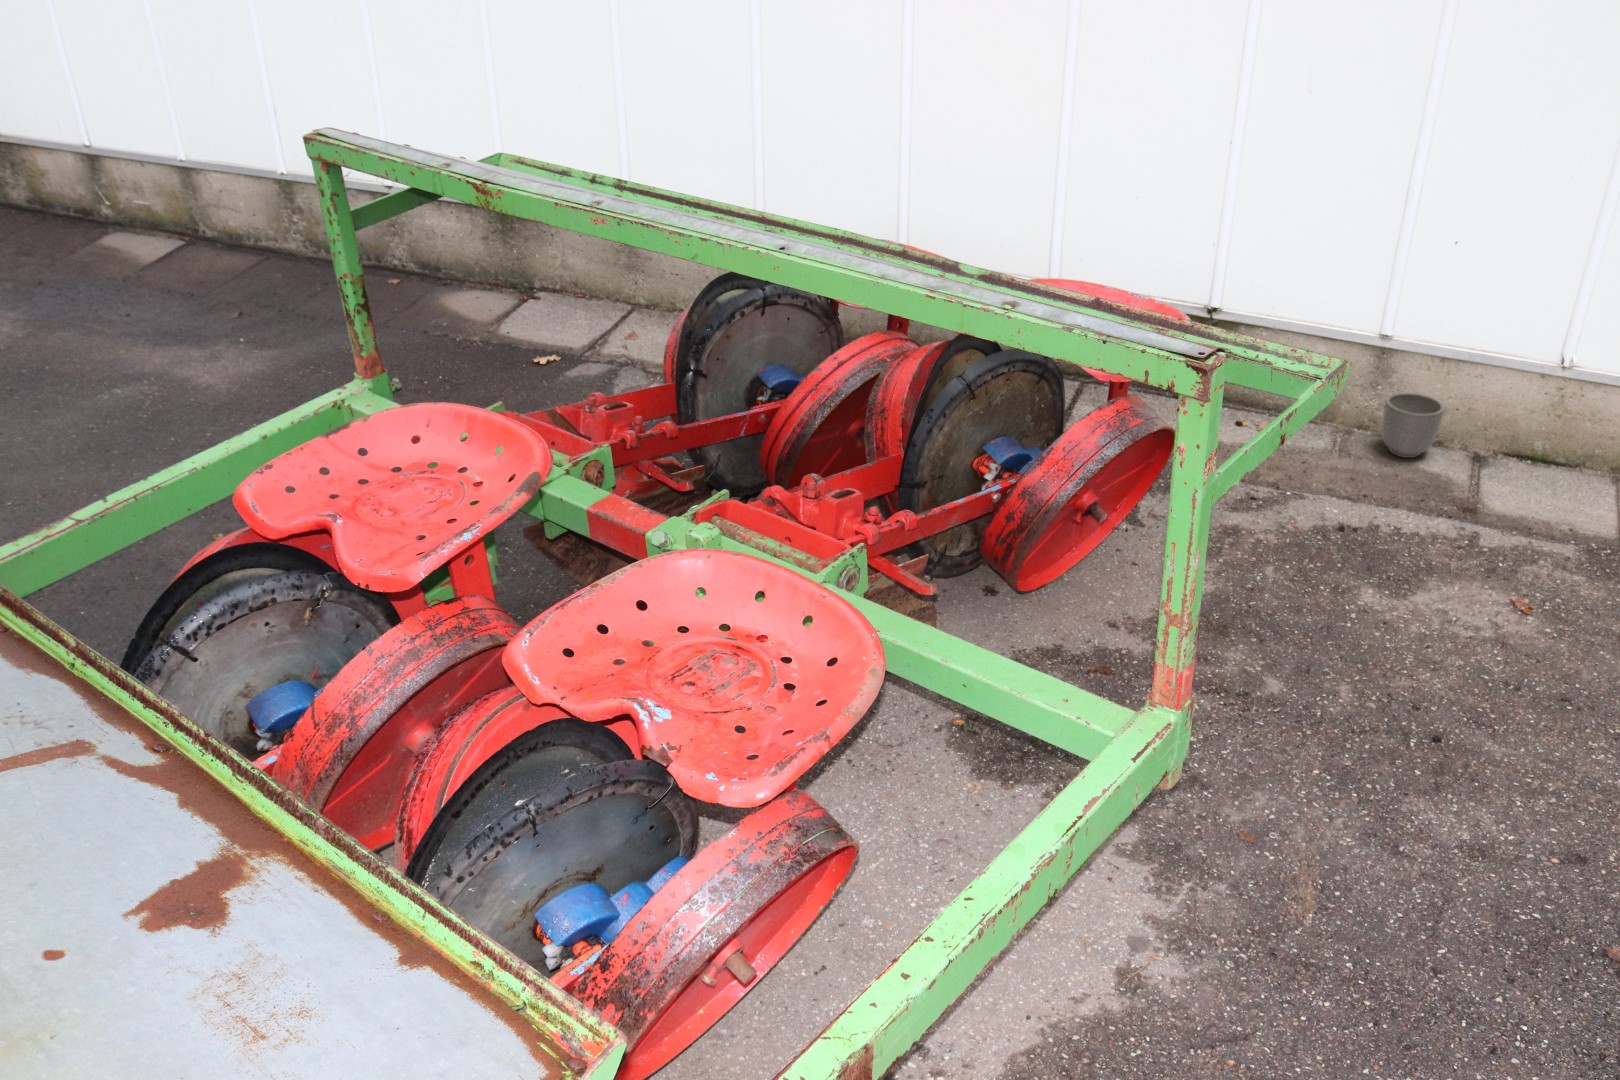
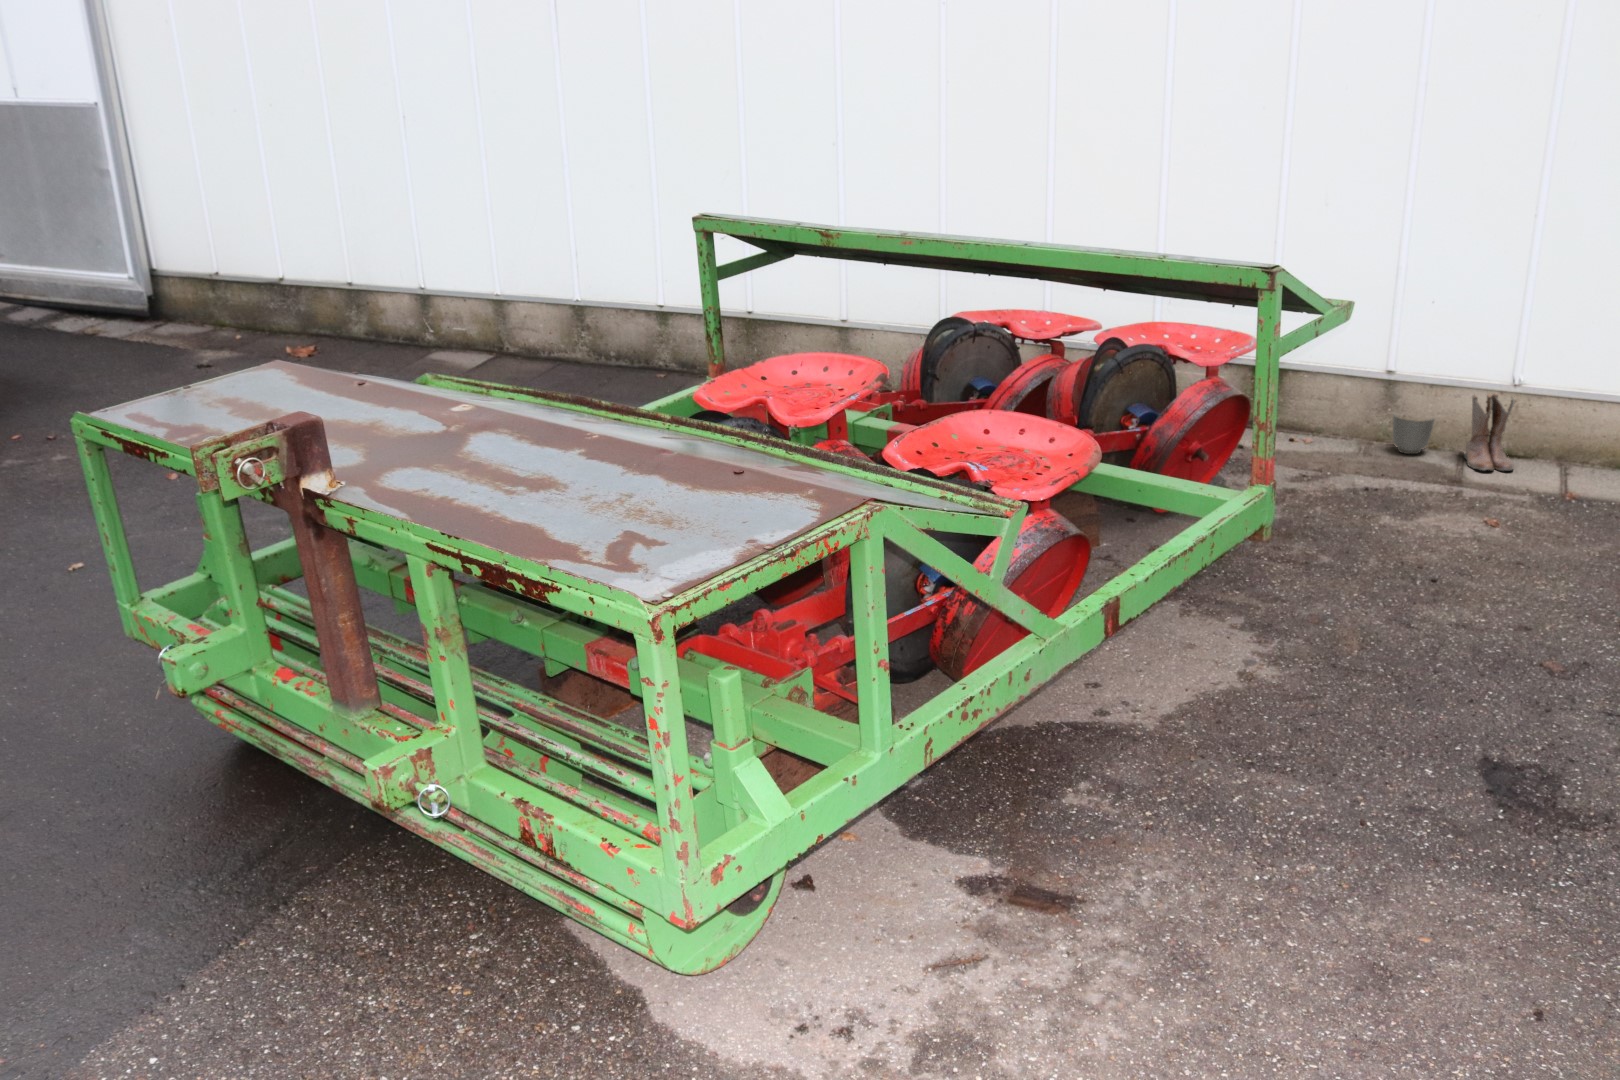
boots: none [1482,380,1562,496] -> present [1464,393,1515,471]

